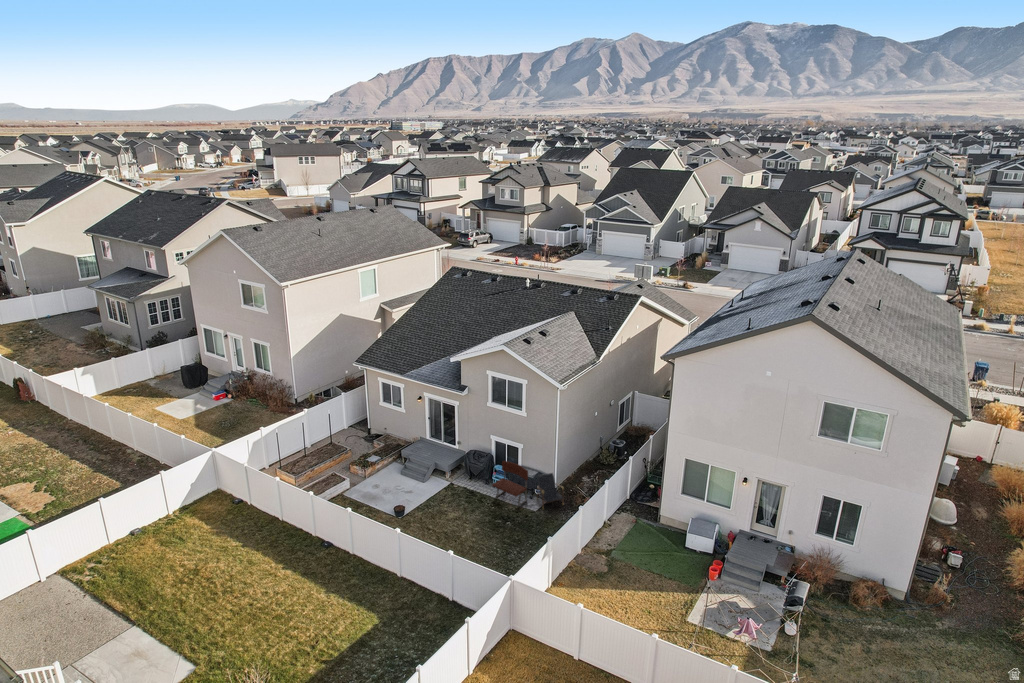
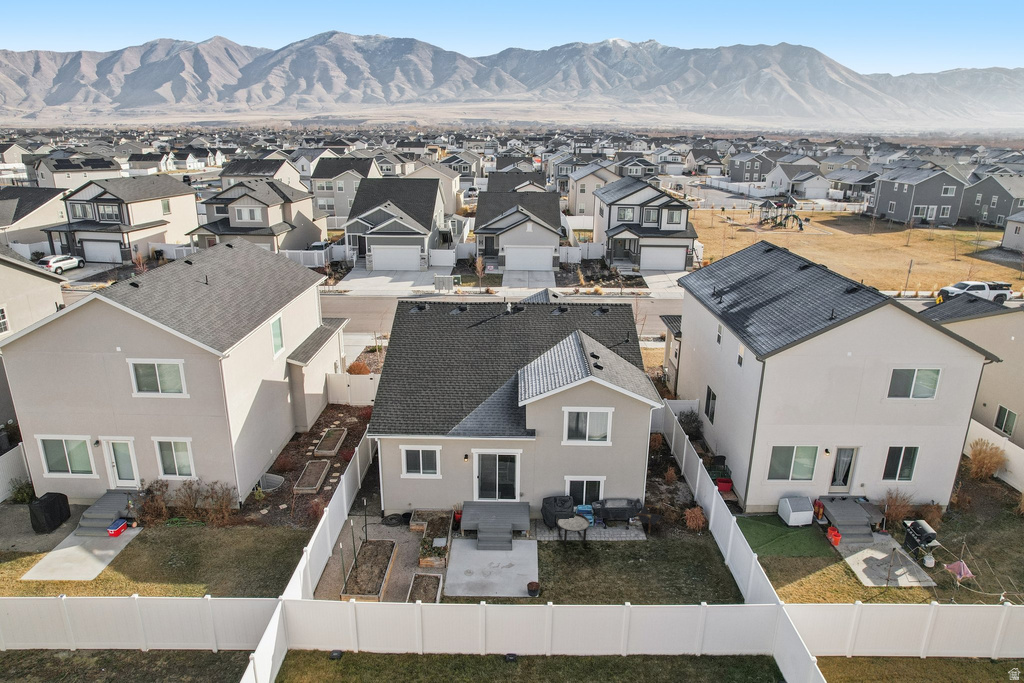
bench: present [492,461,528,506] -> none [598,497,632,538]
round table: none [455,467,487,498] -> present [556,513,590,545]

